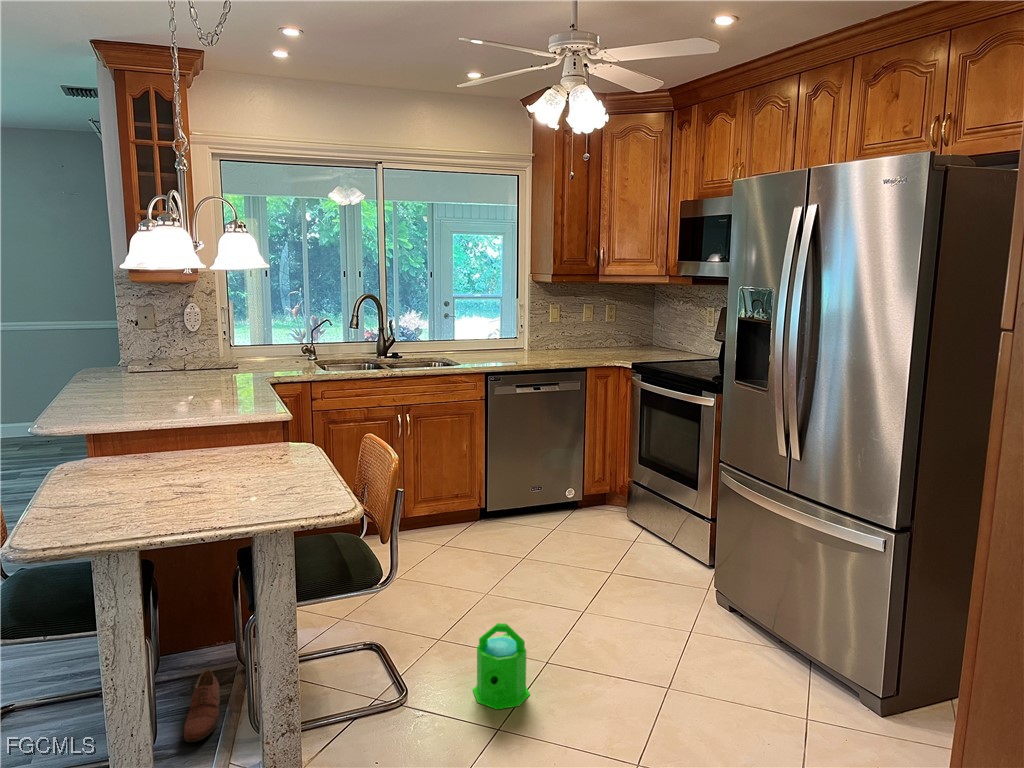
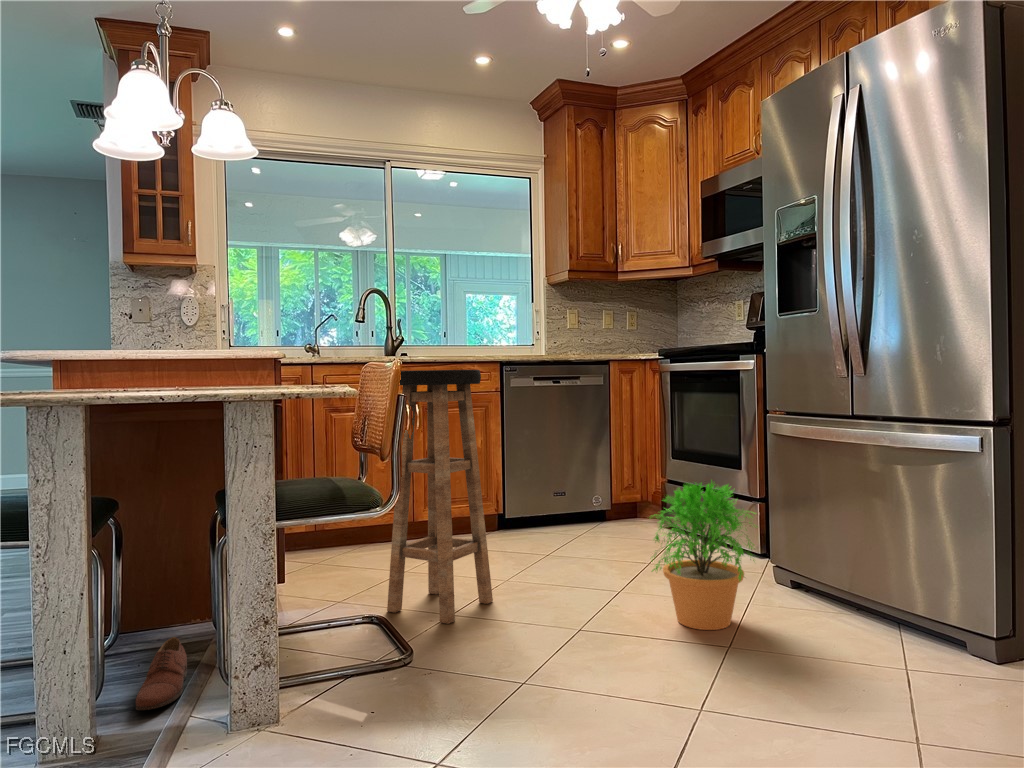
bar stool: none [382,422,472,648] -> present [387,370,493,624]
potted plant: none [602,536,698,662] -> present [652,481,754,630]
watering can: present [473,623,530,709] -> none [496,568,568,673]

